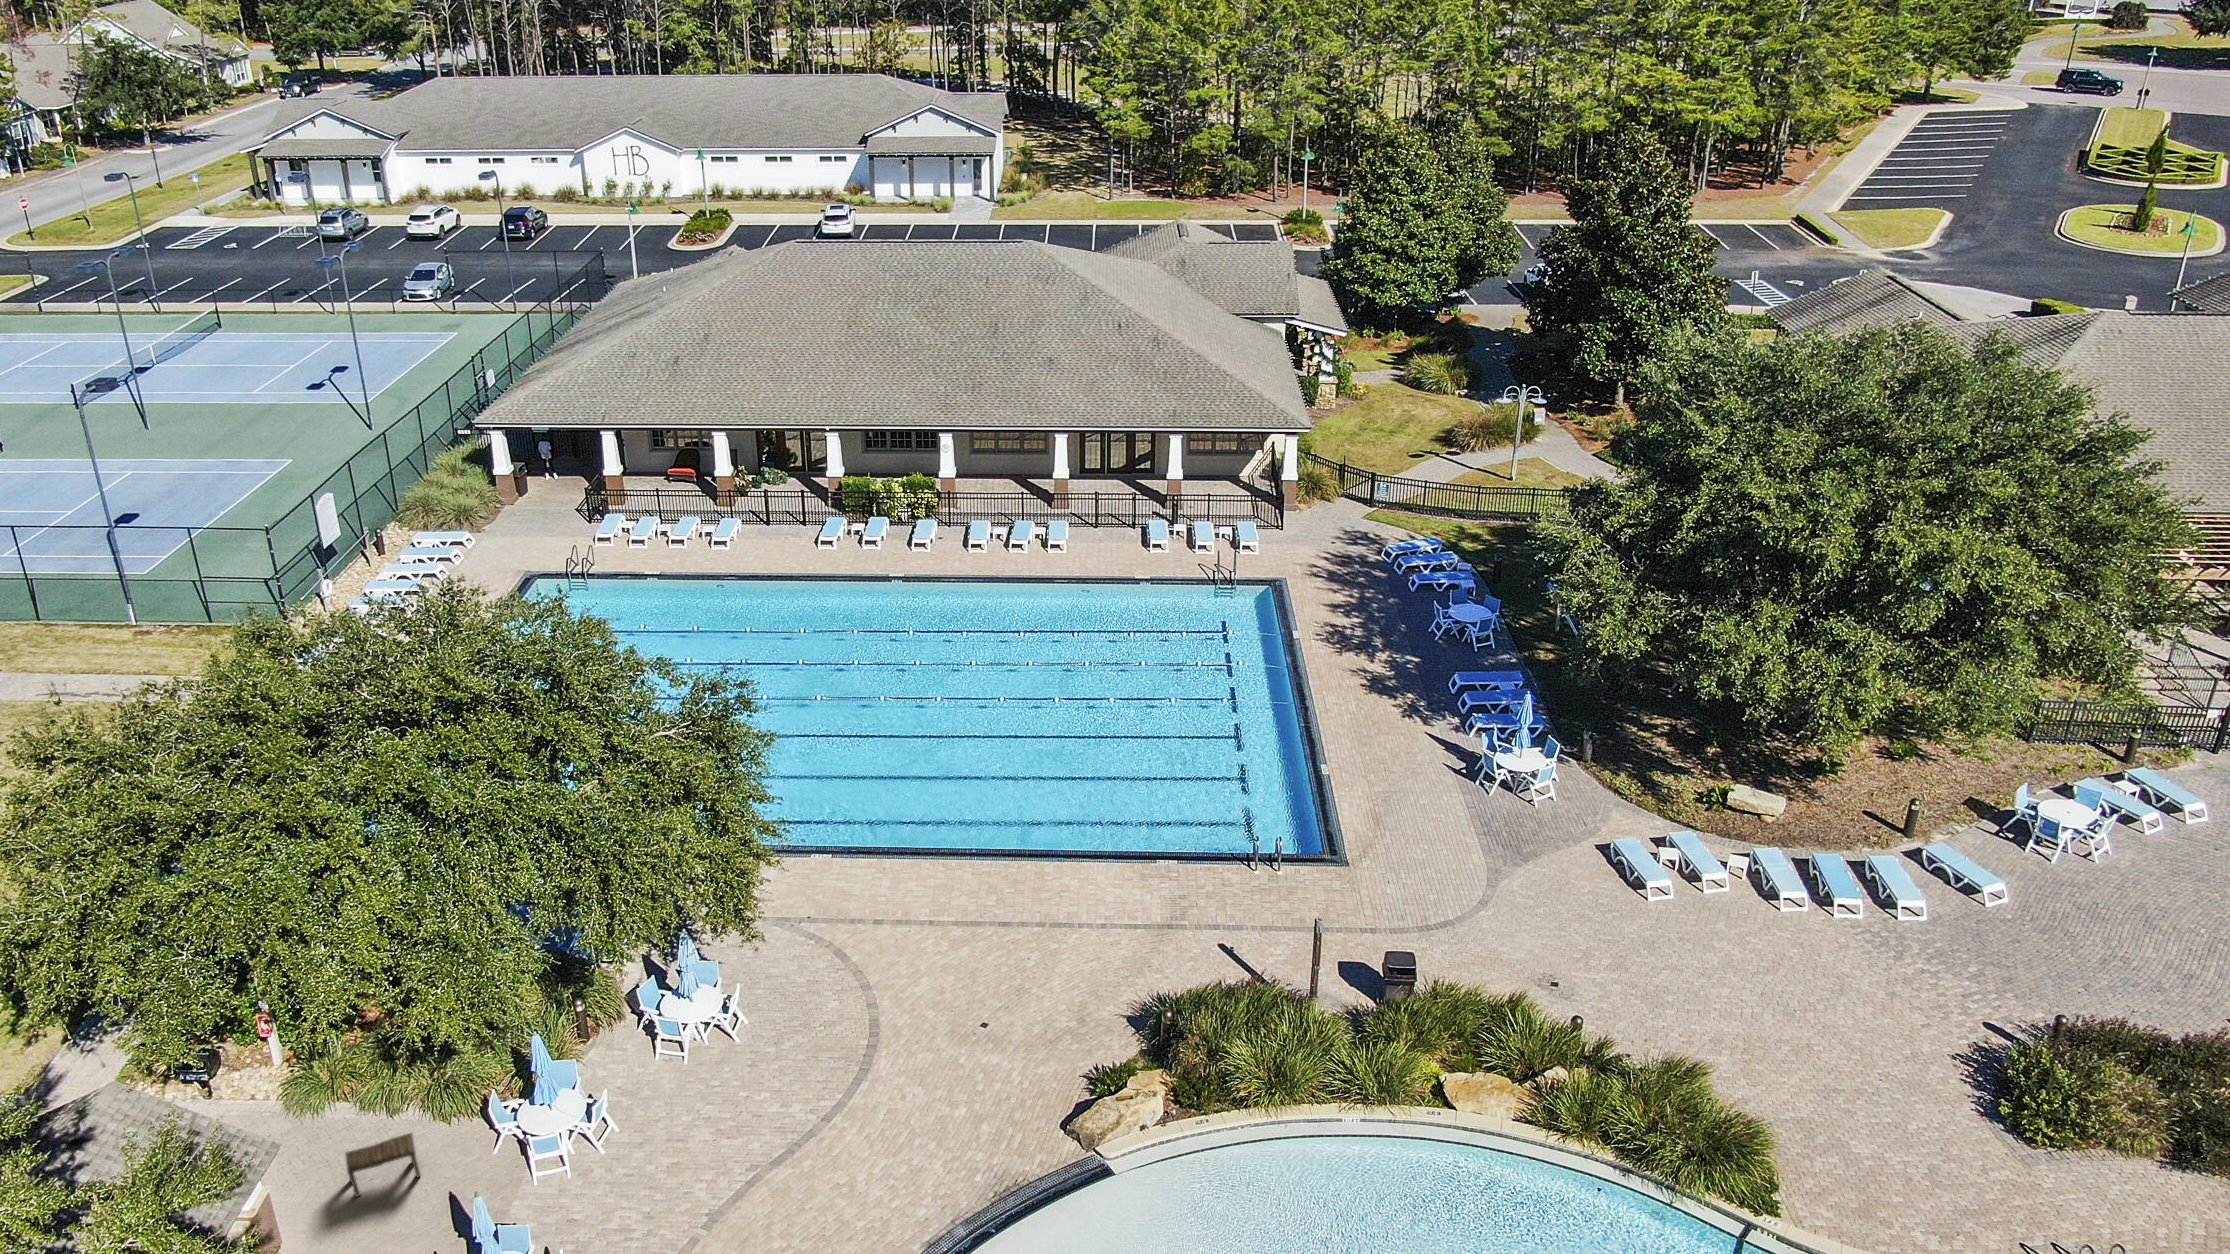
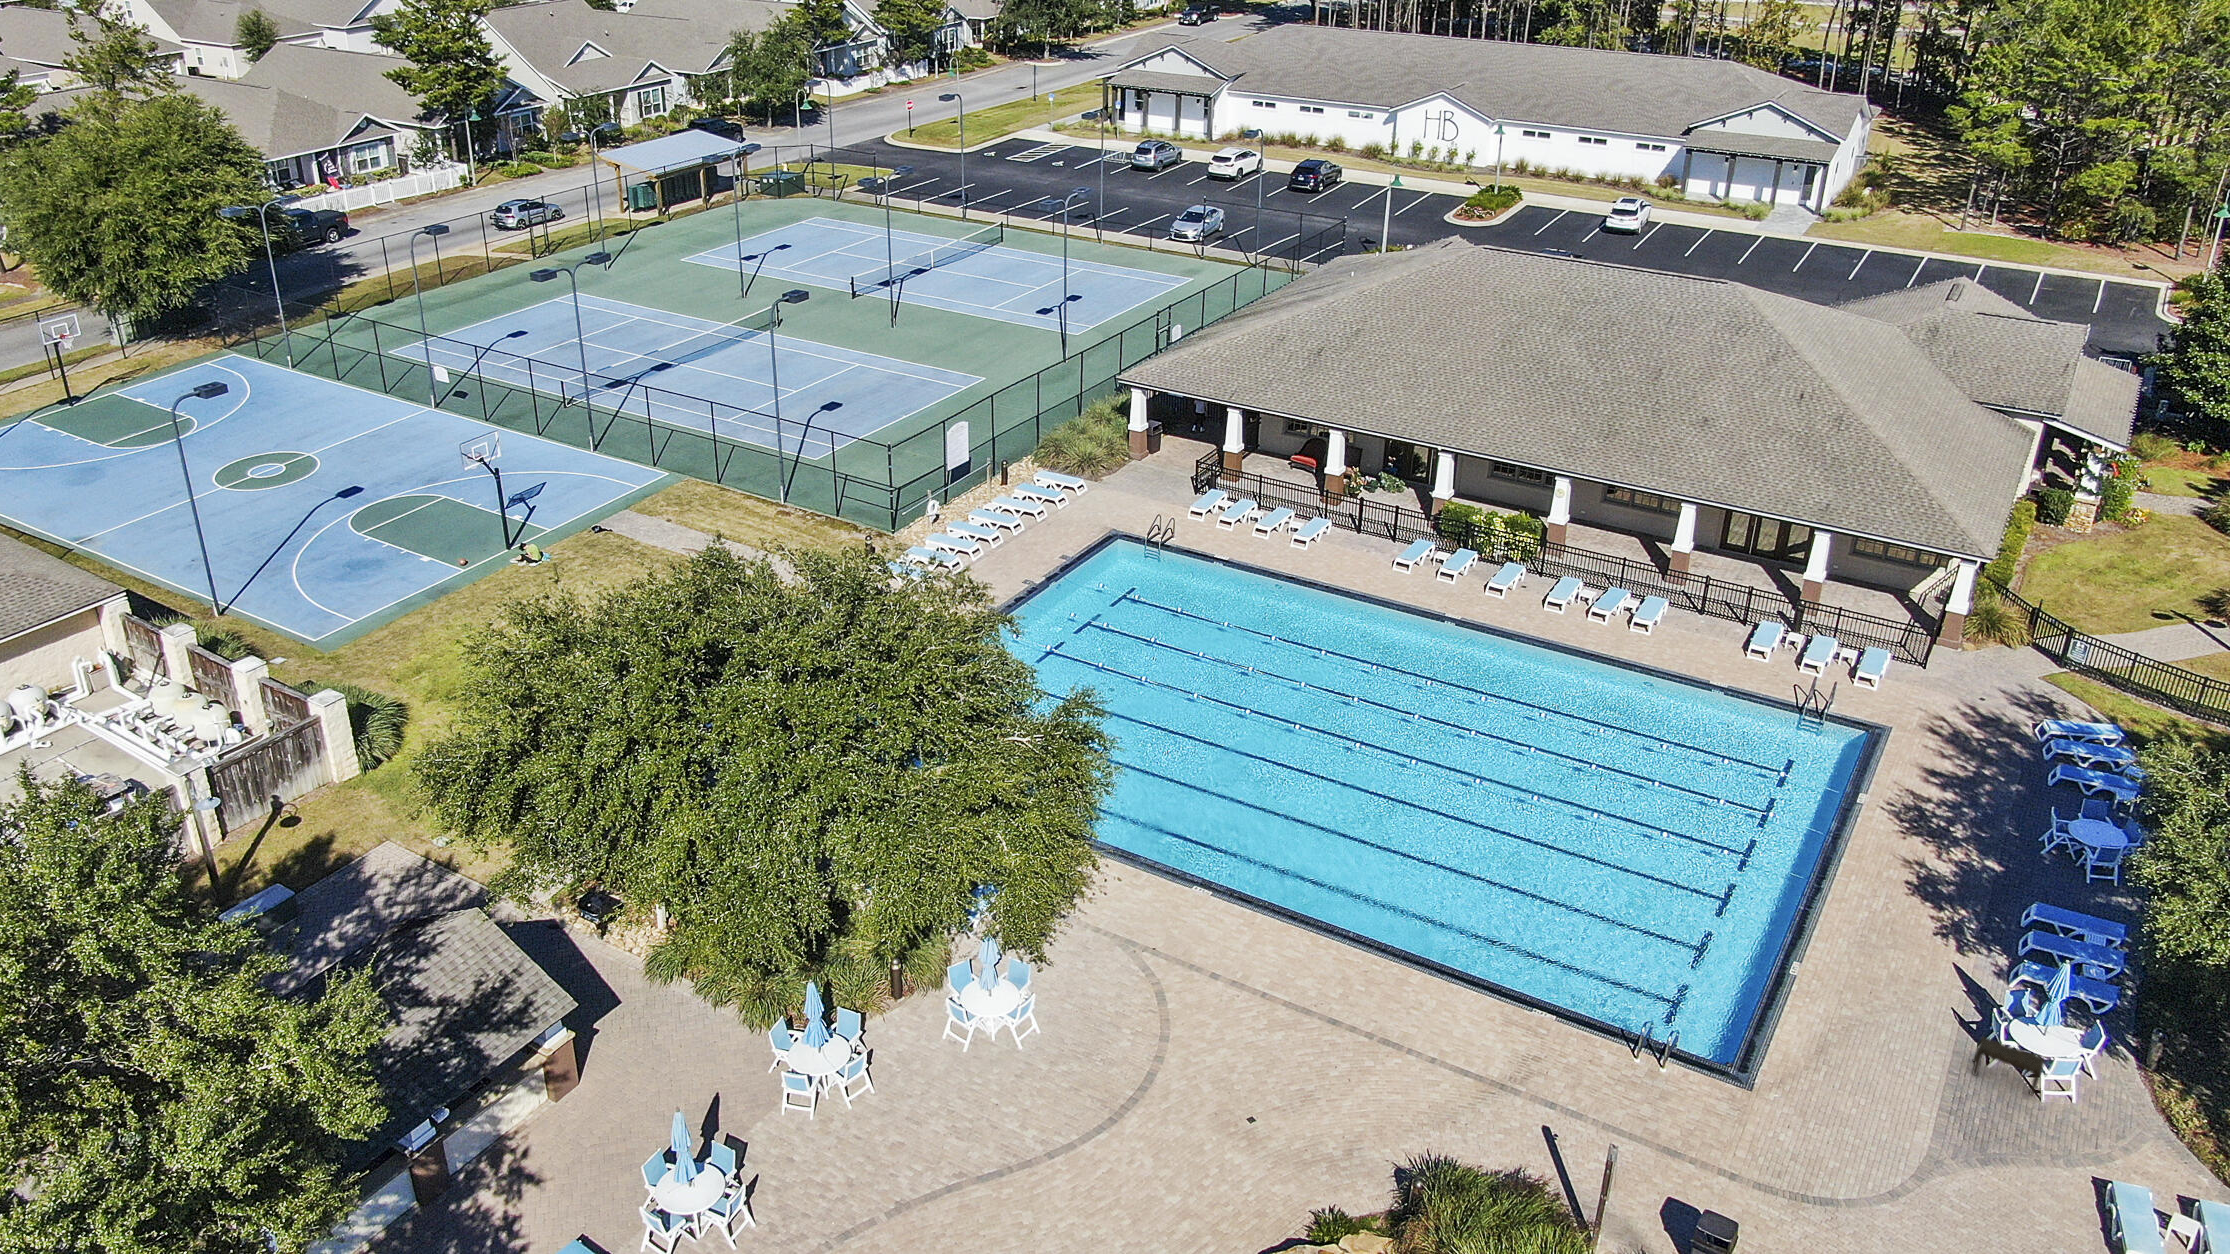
bench: present [345,1133,420,1197] -> present [1973,1037,2045,1095]

